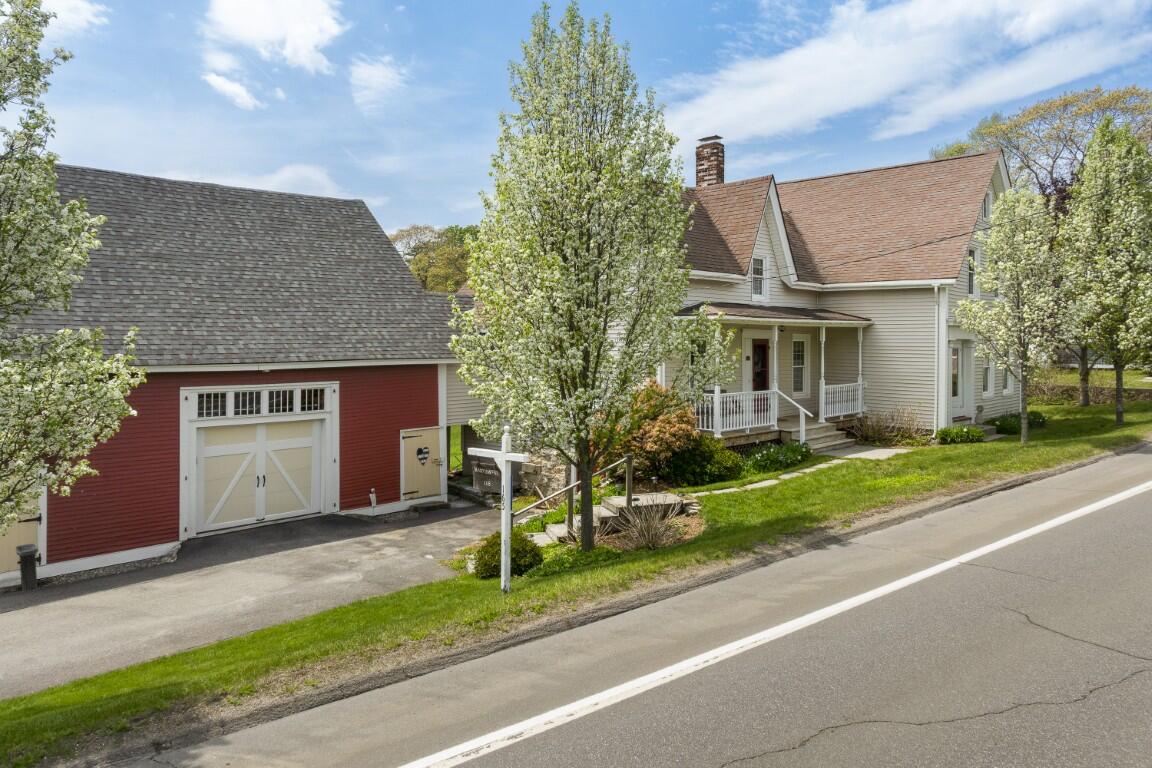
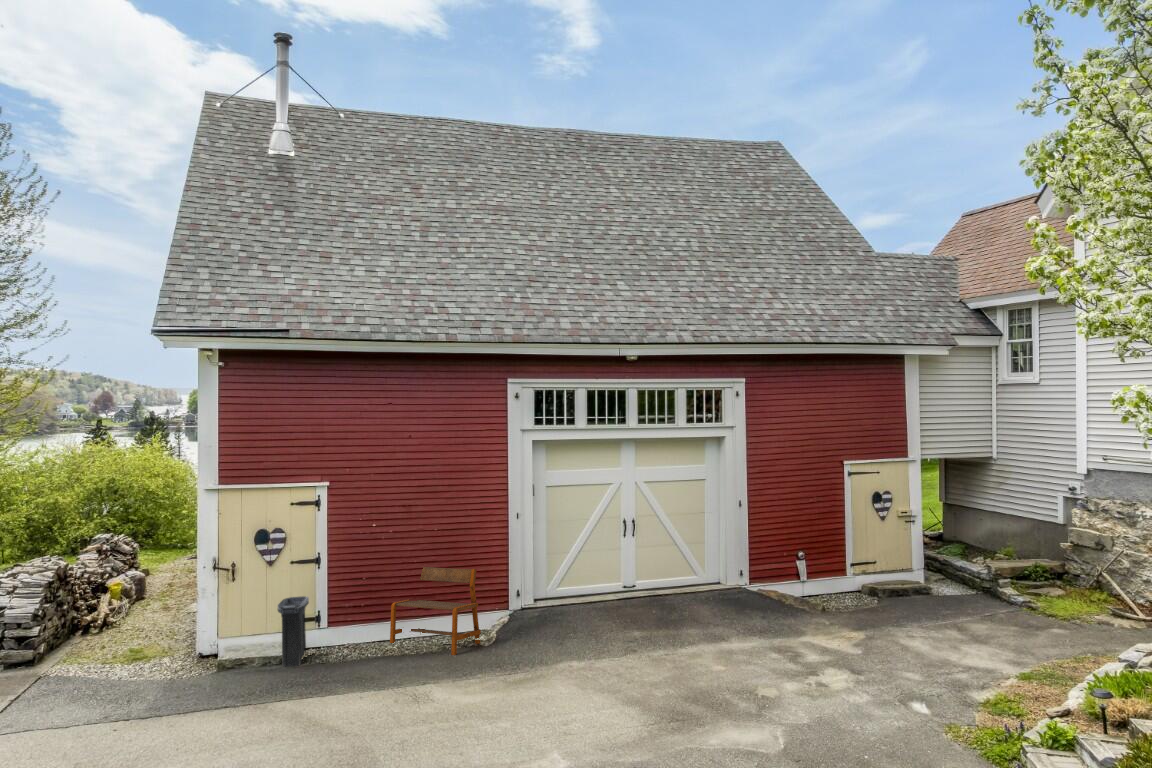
bench: none [100,514,169,571] -> present [390,567,481,655]

